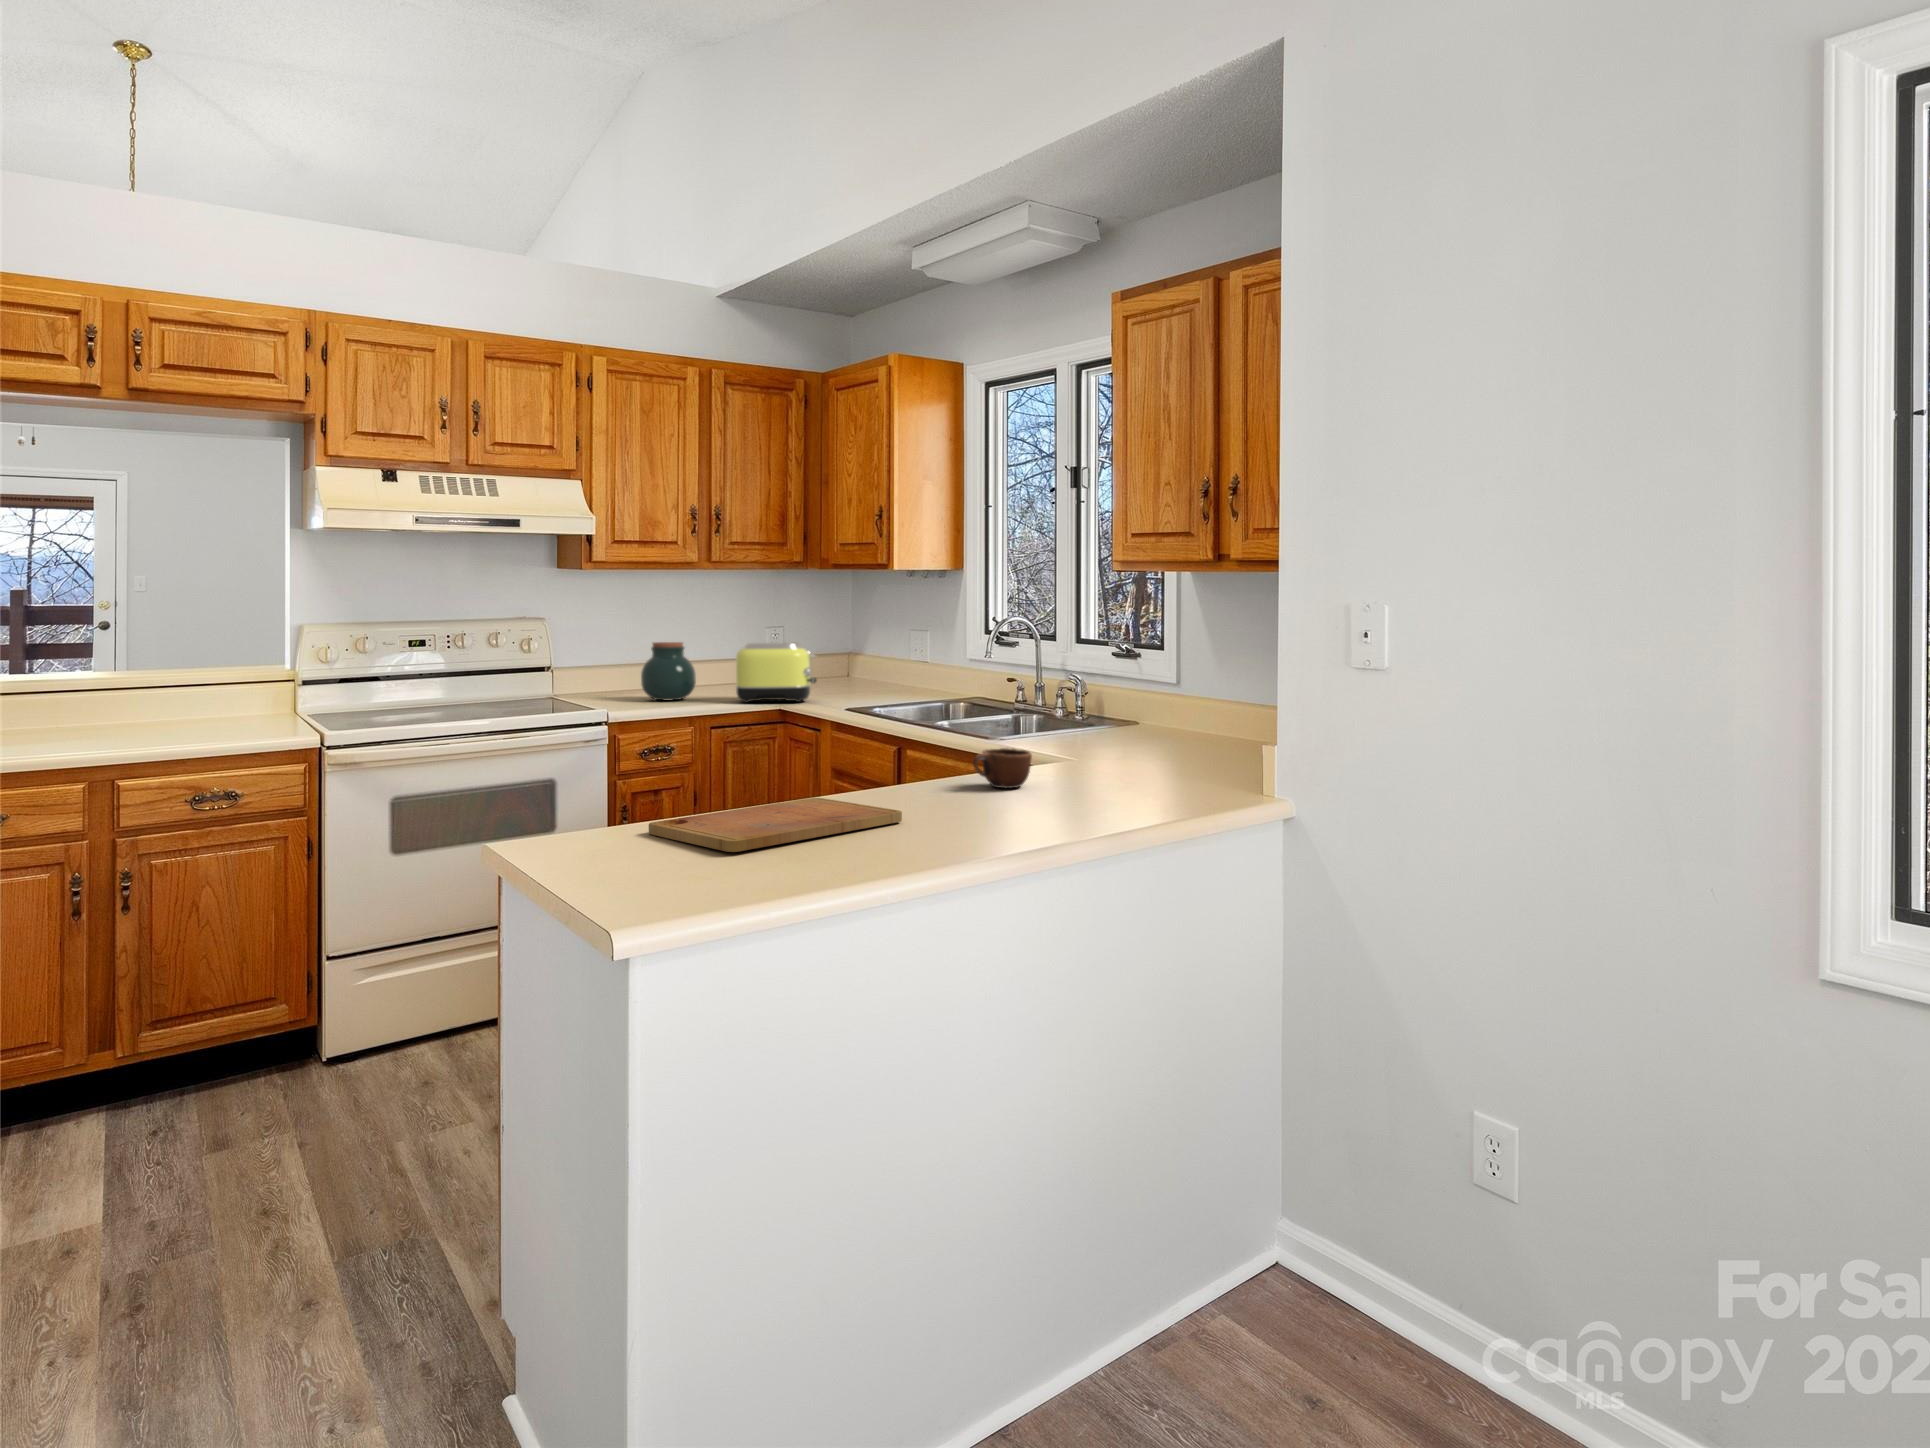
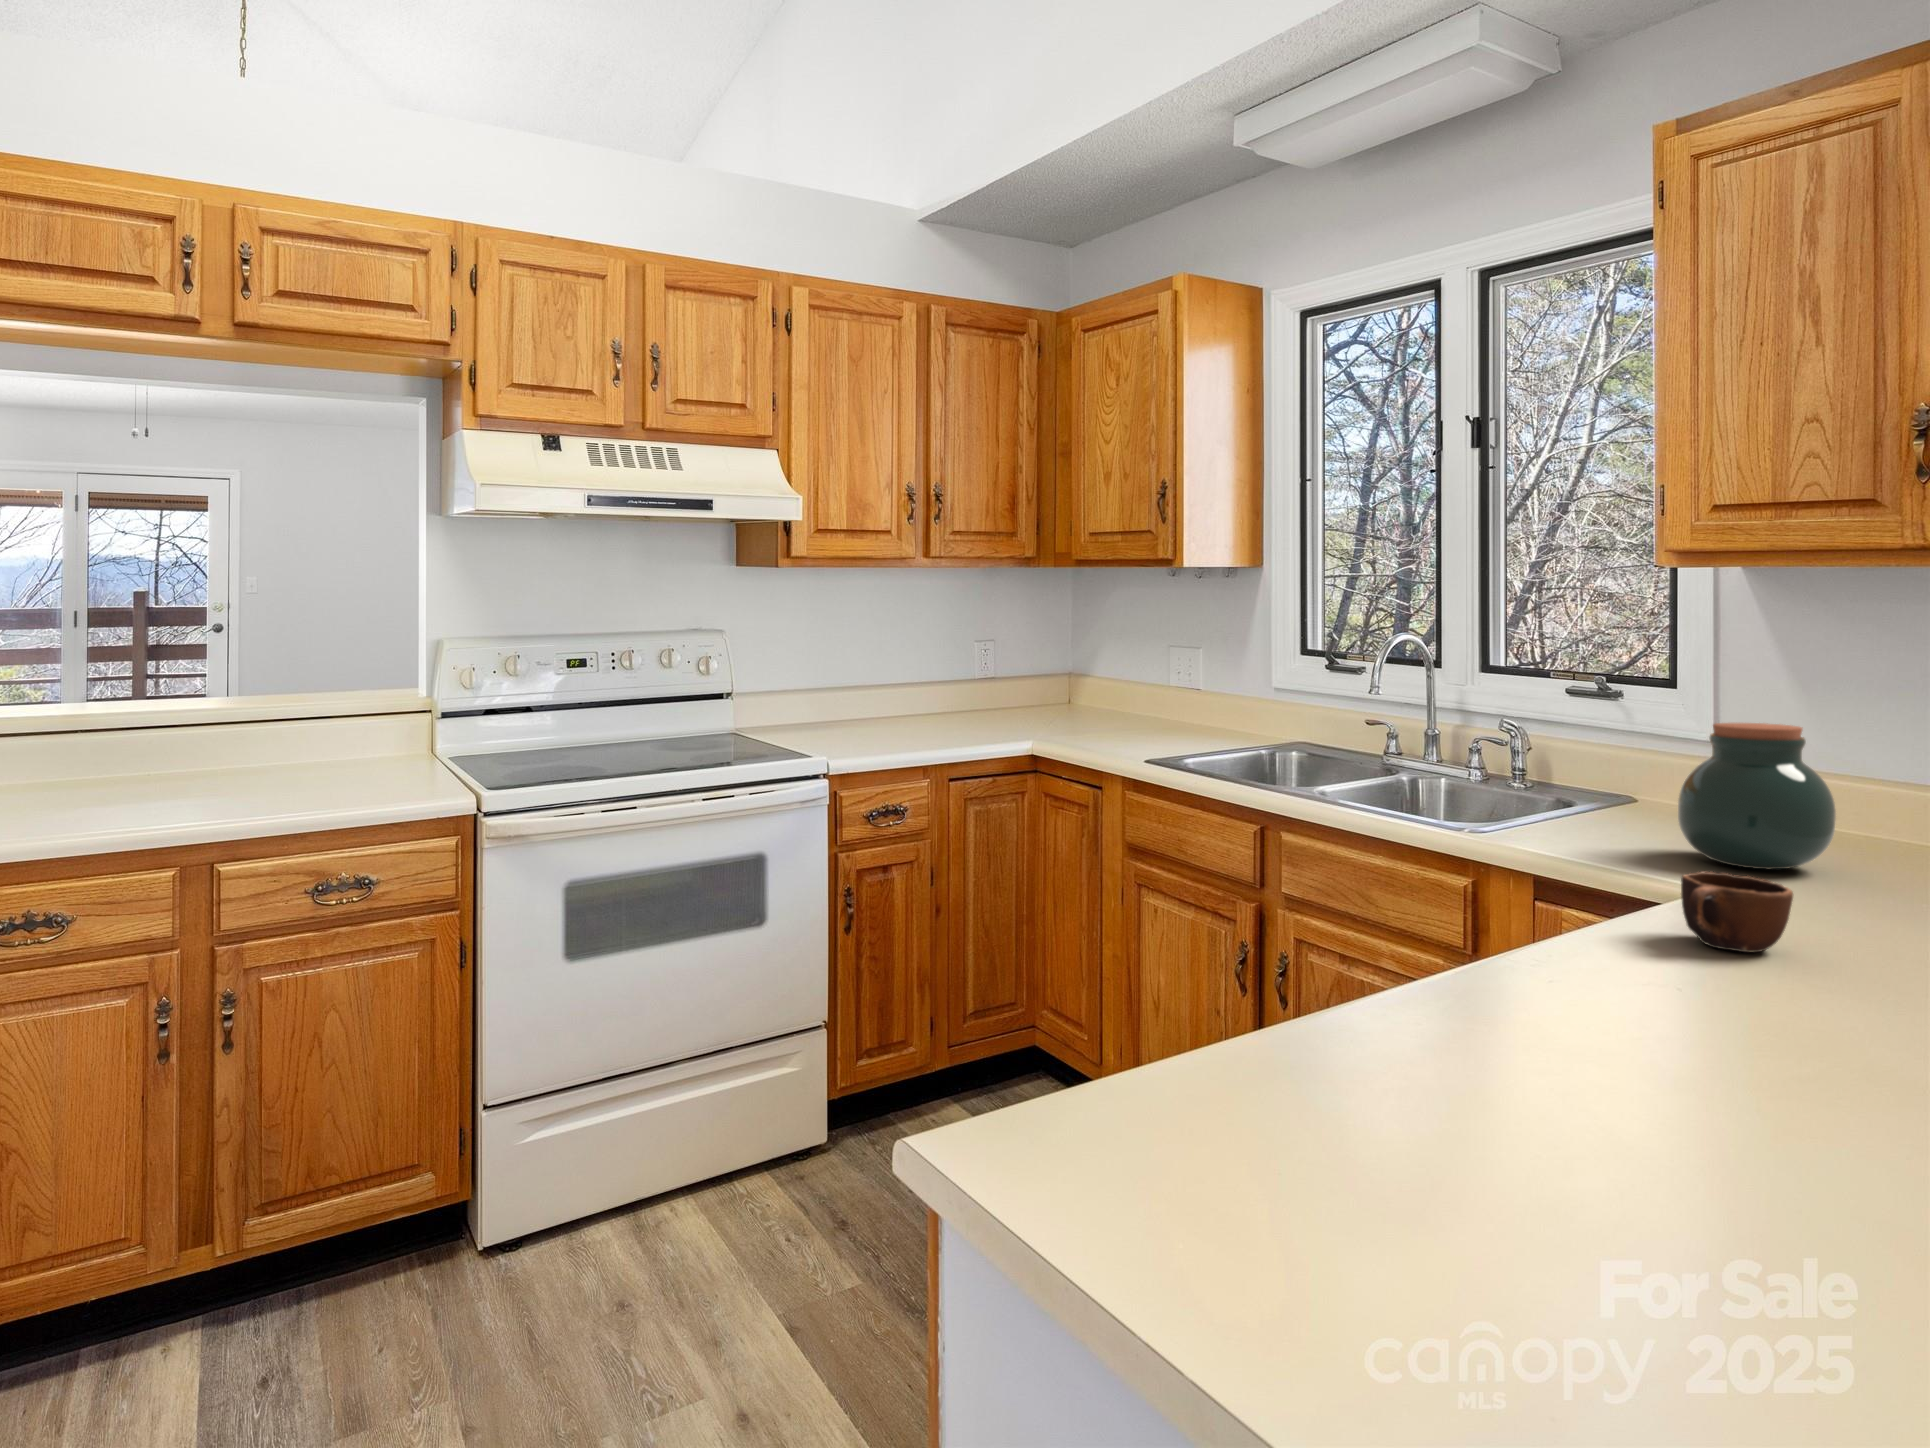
jar: present [641,642,696,700] -> present [1678,723,1836,869]
toaster: present [736,643,817,703] -> none [965,663,1074,743]
cutting board: present [649,798,902,852] -> none [1286,985,1770,1210]

